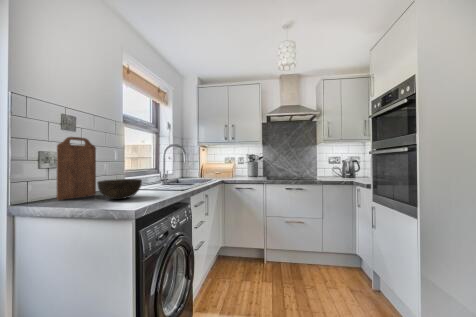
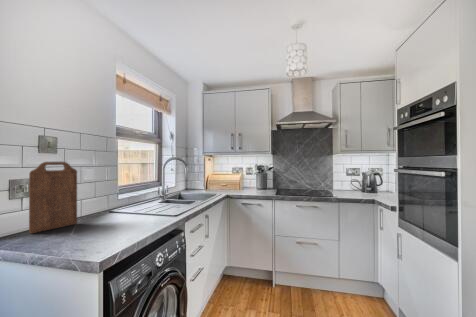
bowl: present [97,179,142,199] -> none [69,208,123,235]

